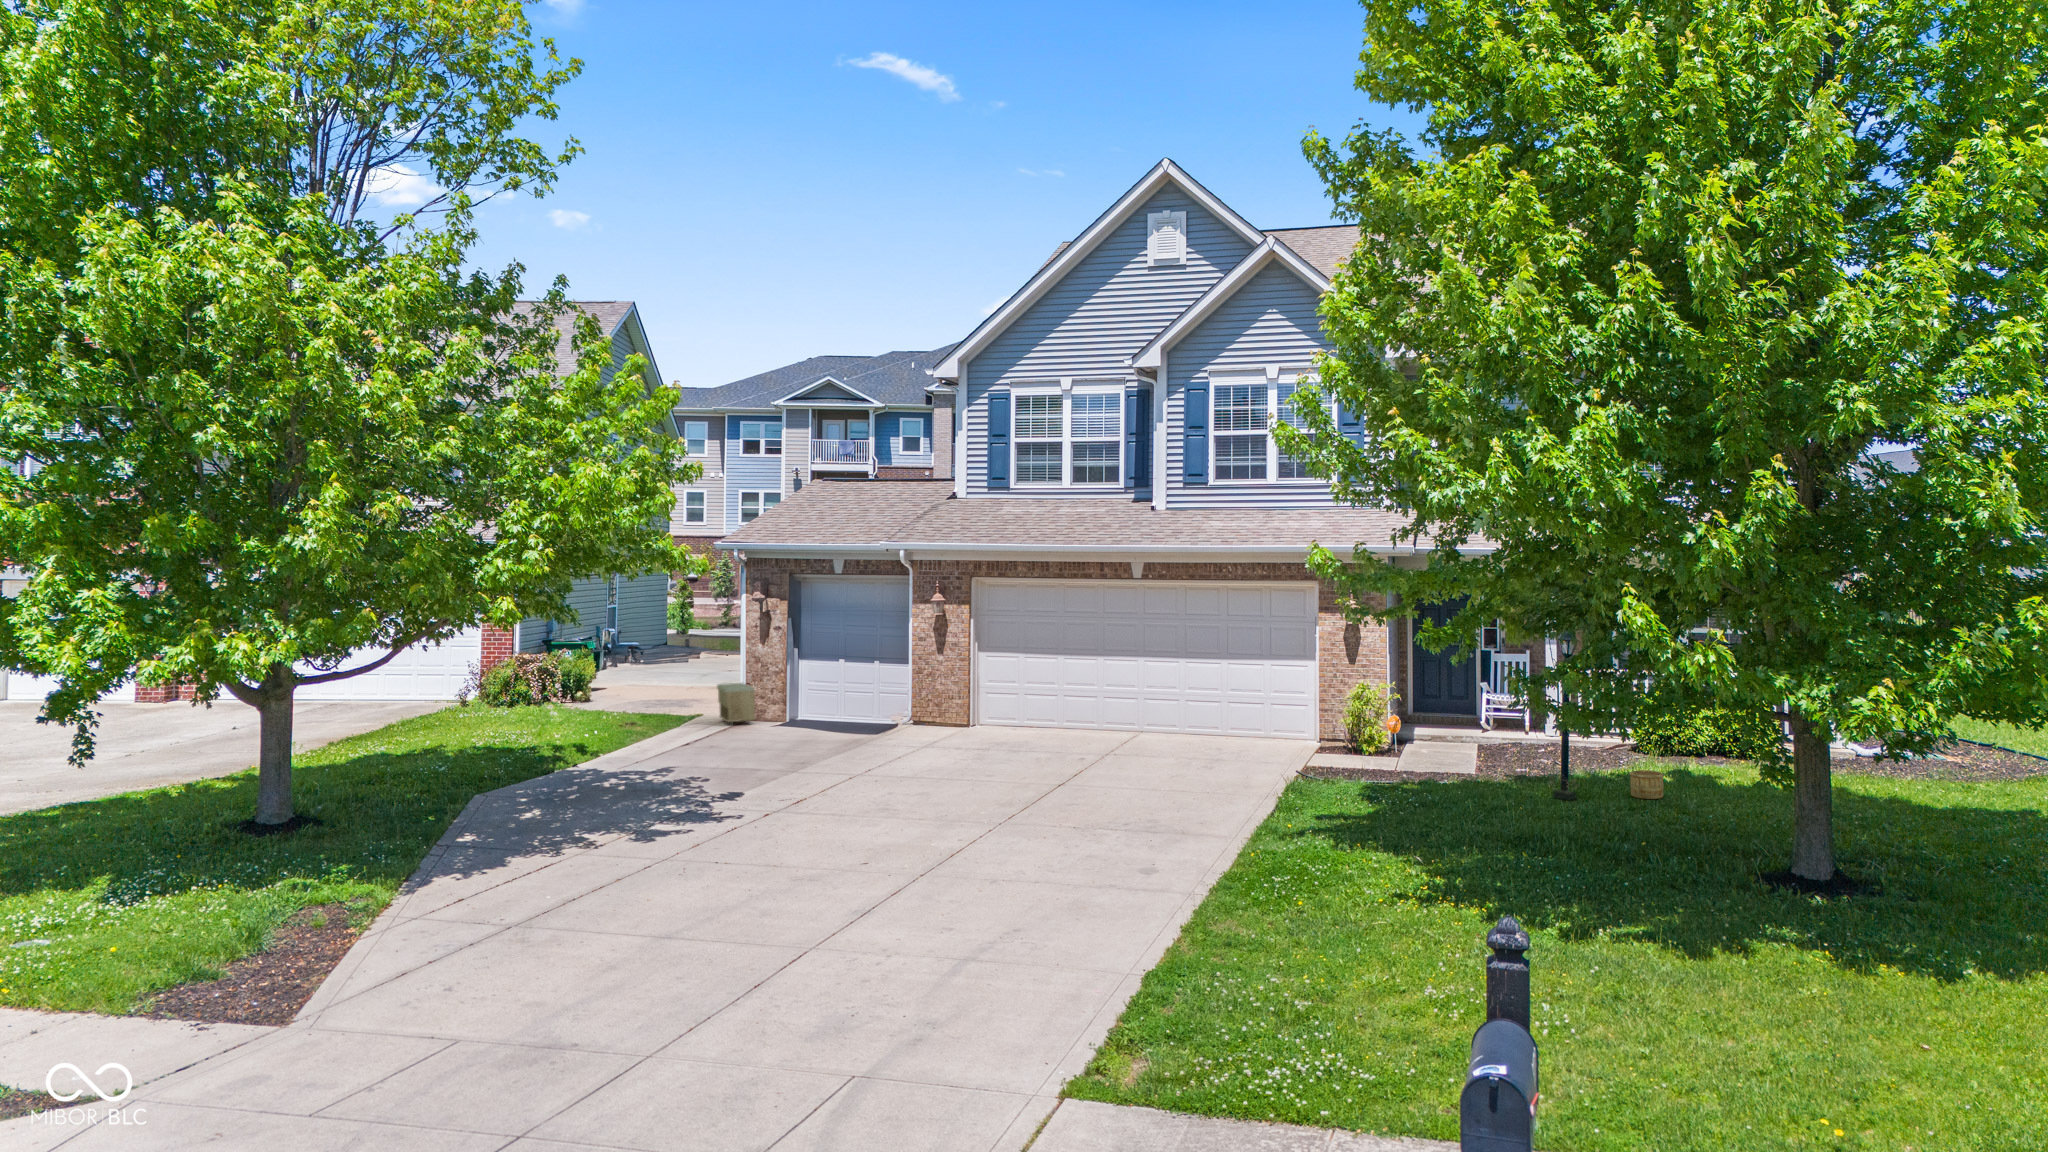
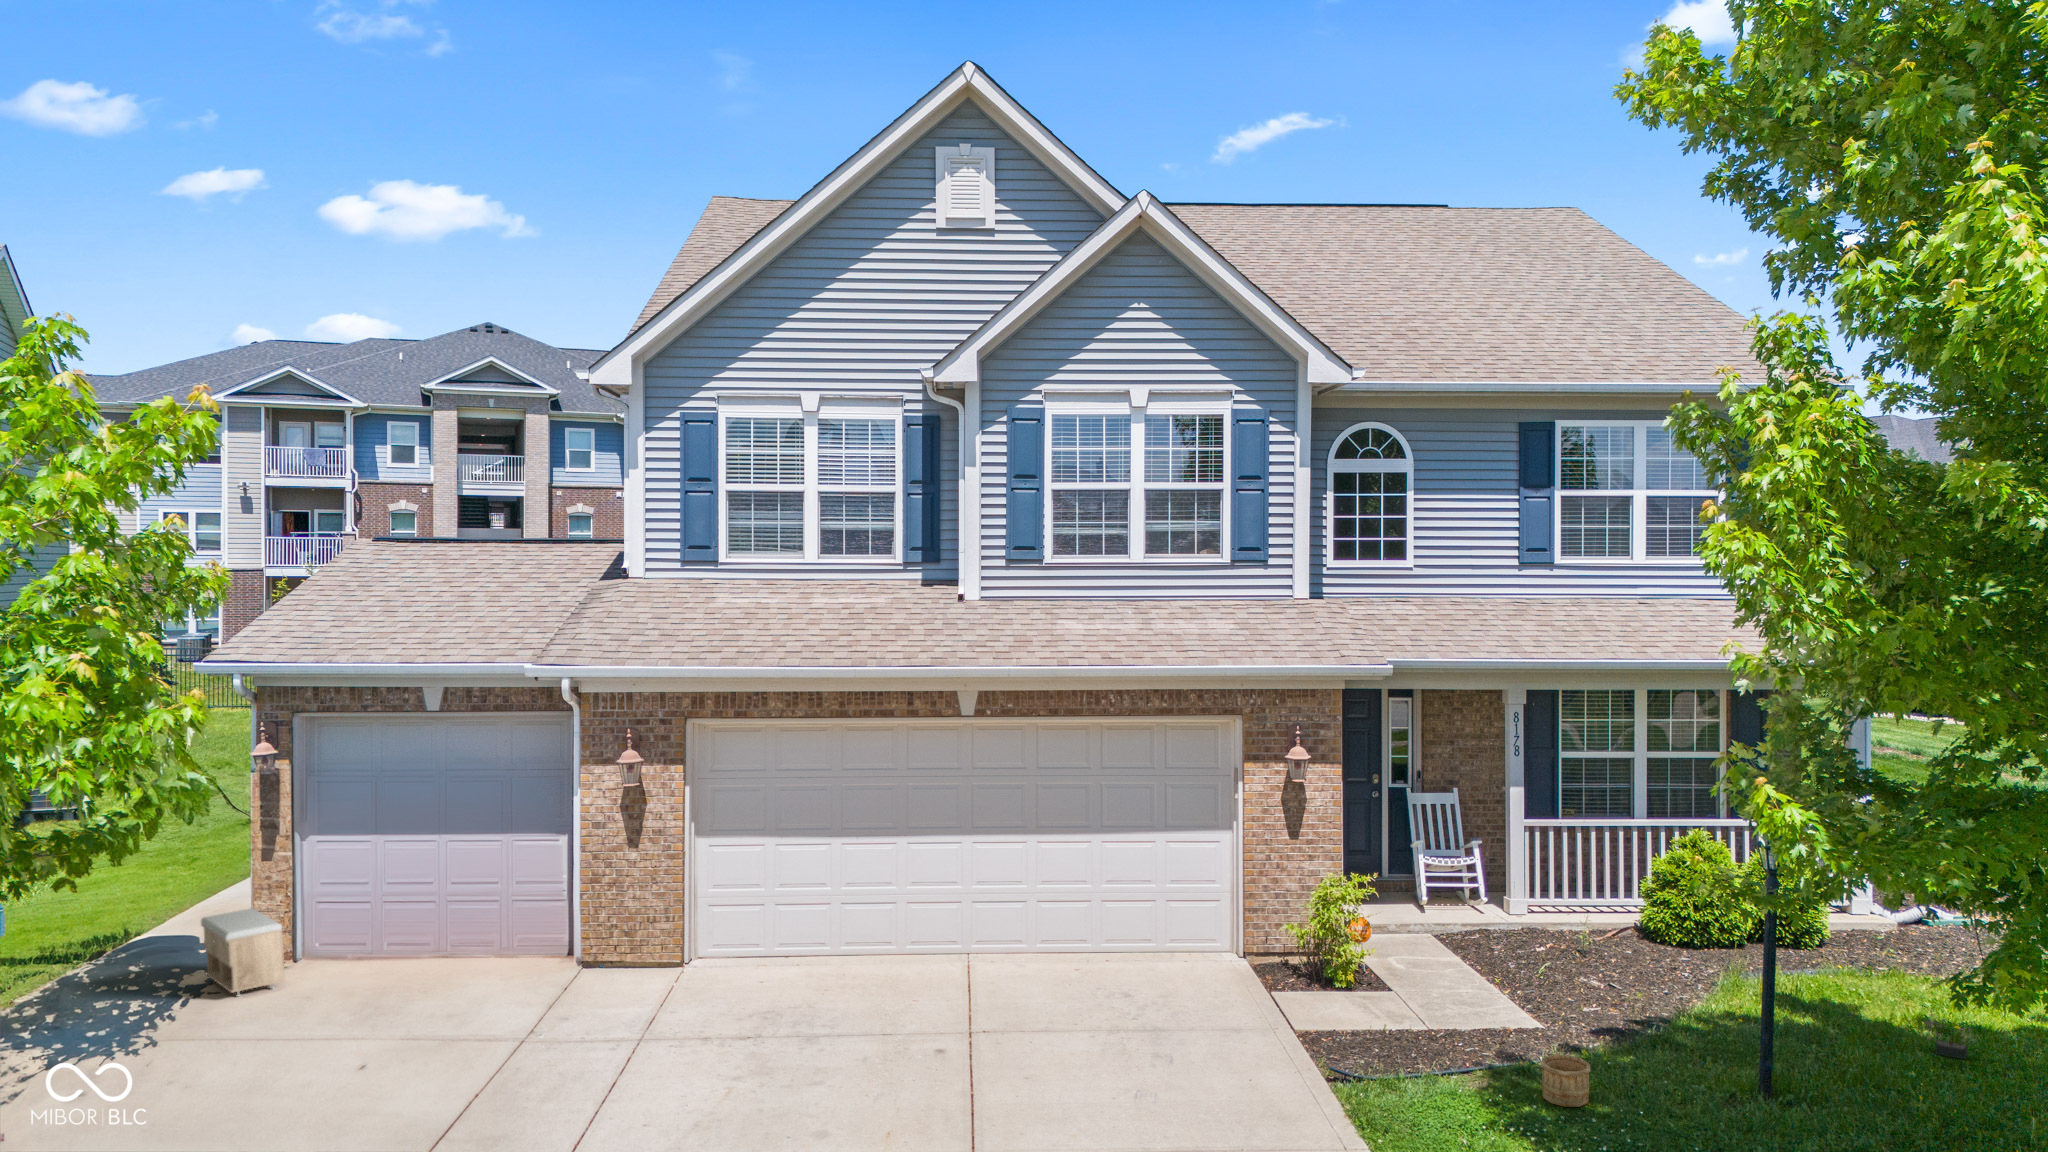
wooden bucket: present [1629,770,1664,799] -> present [1541,1055,1590,1107]
decorative plant: present [1550,771,1579,800] -> present [1926,1014,1975,1059]

